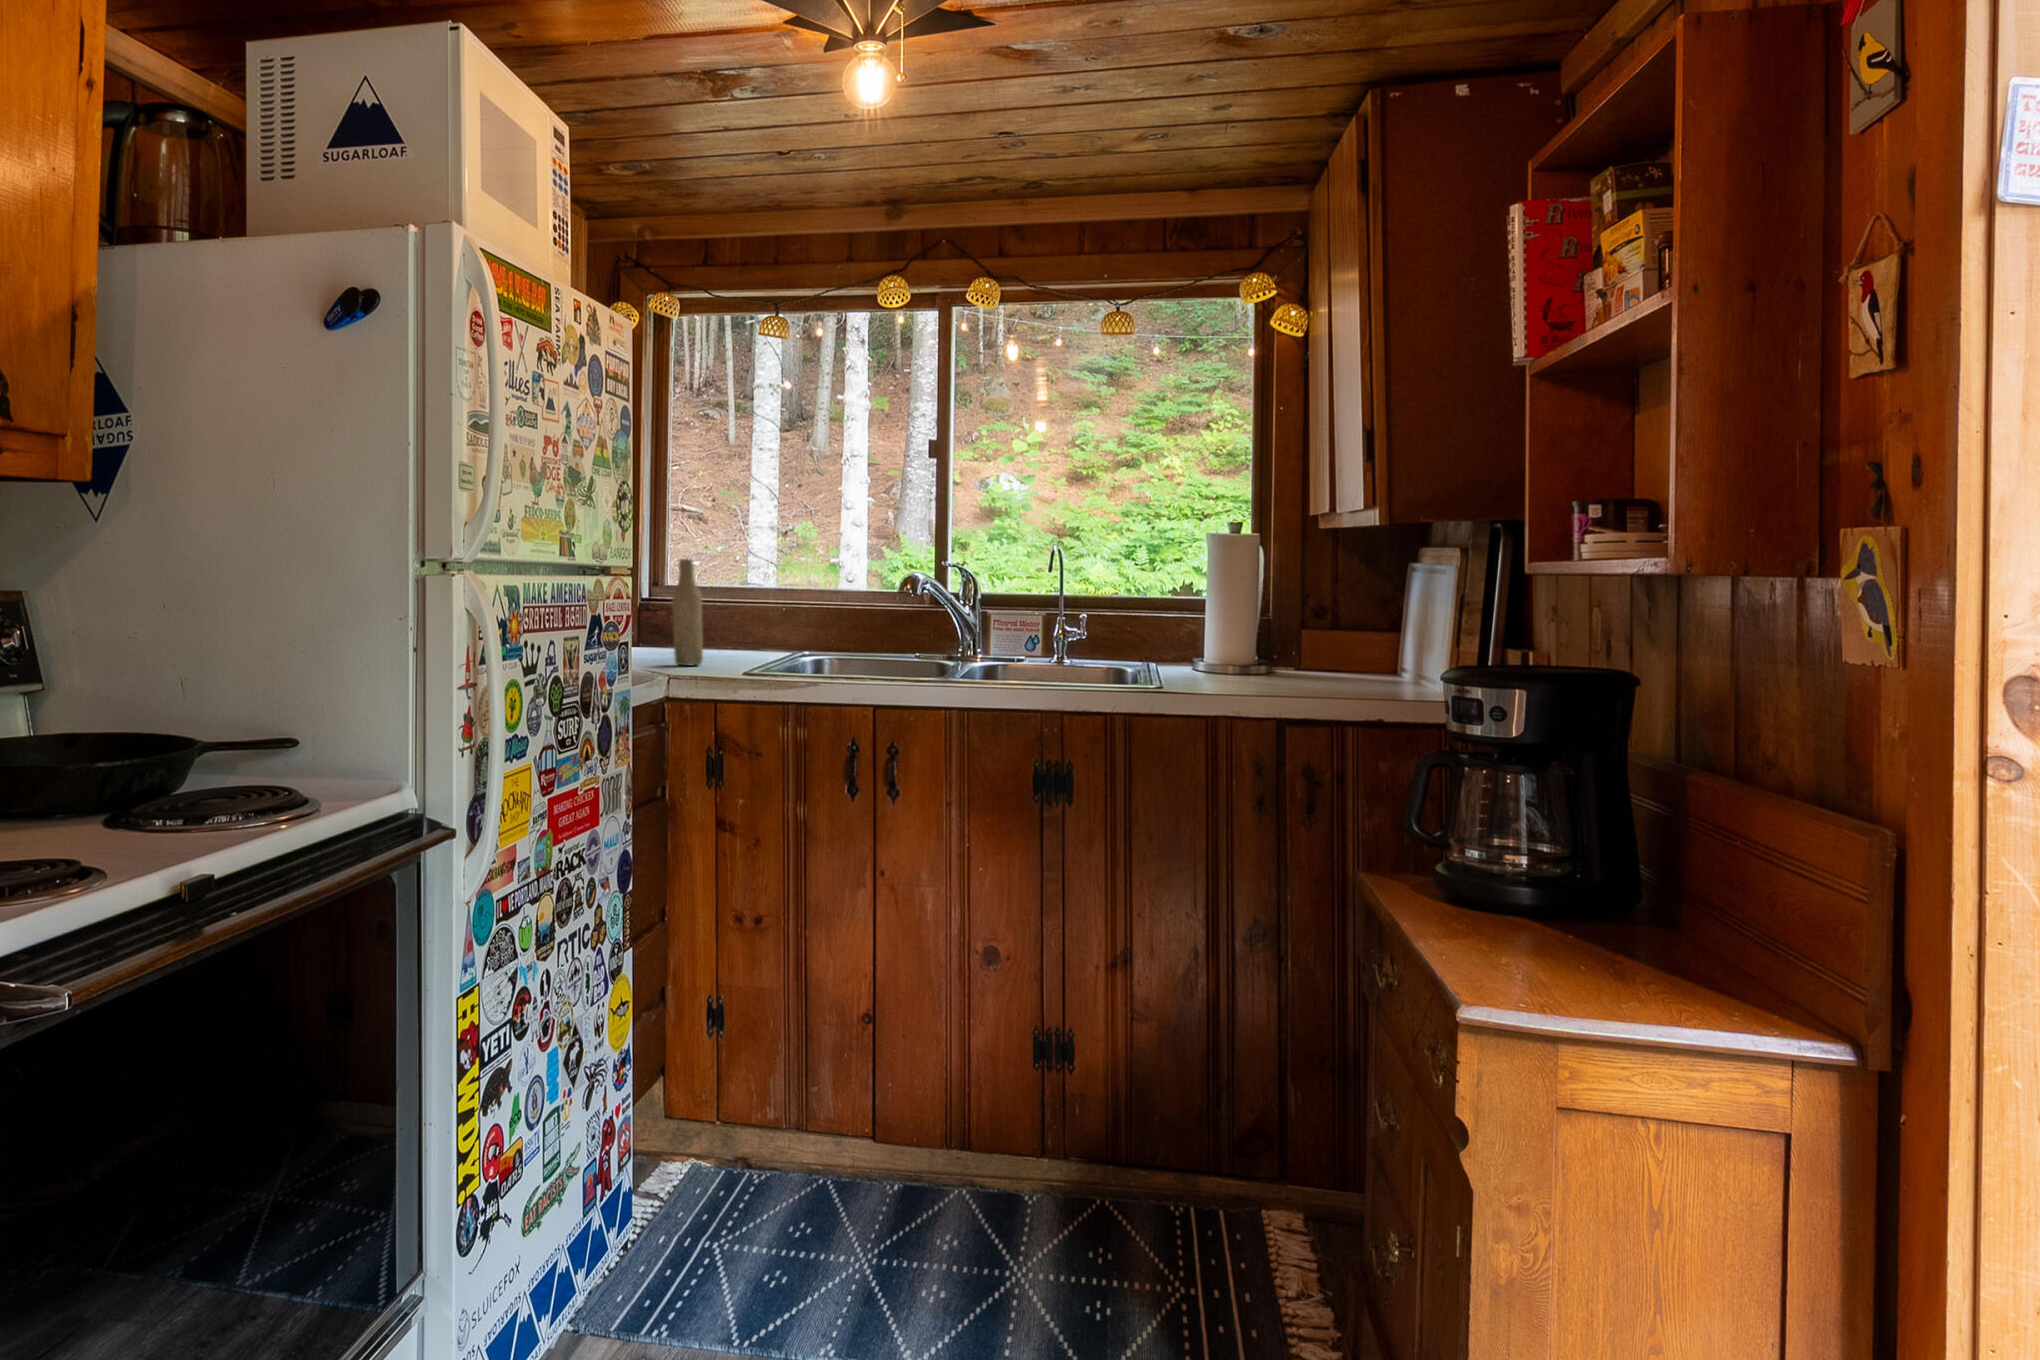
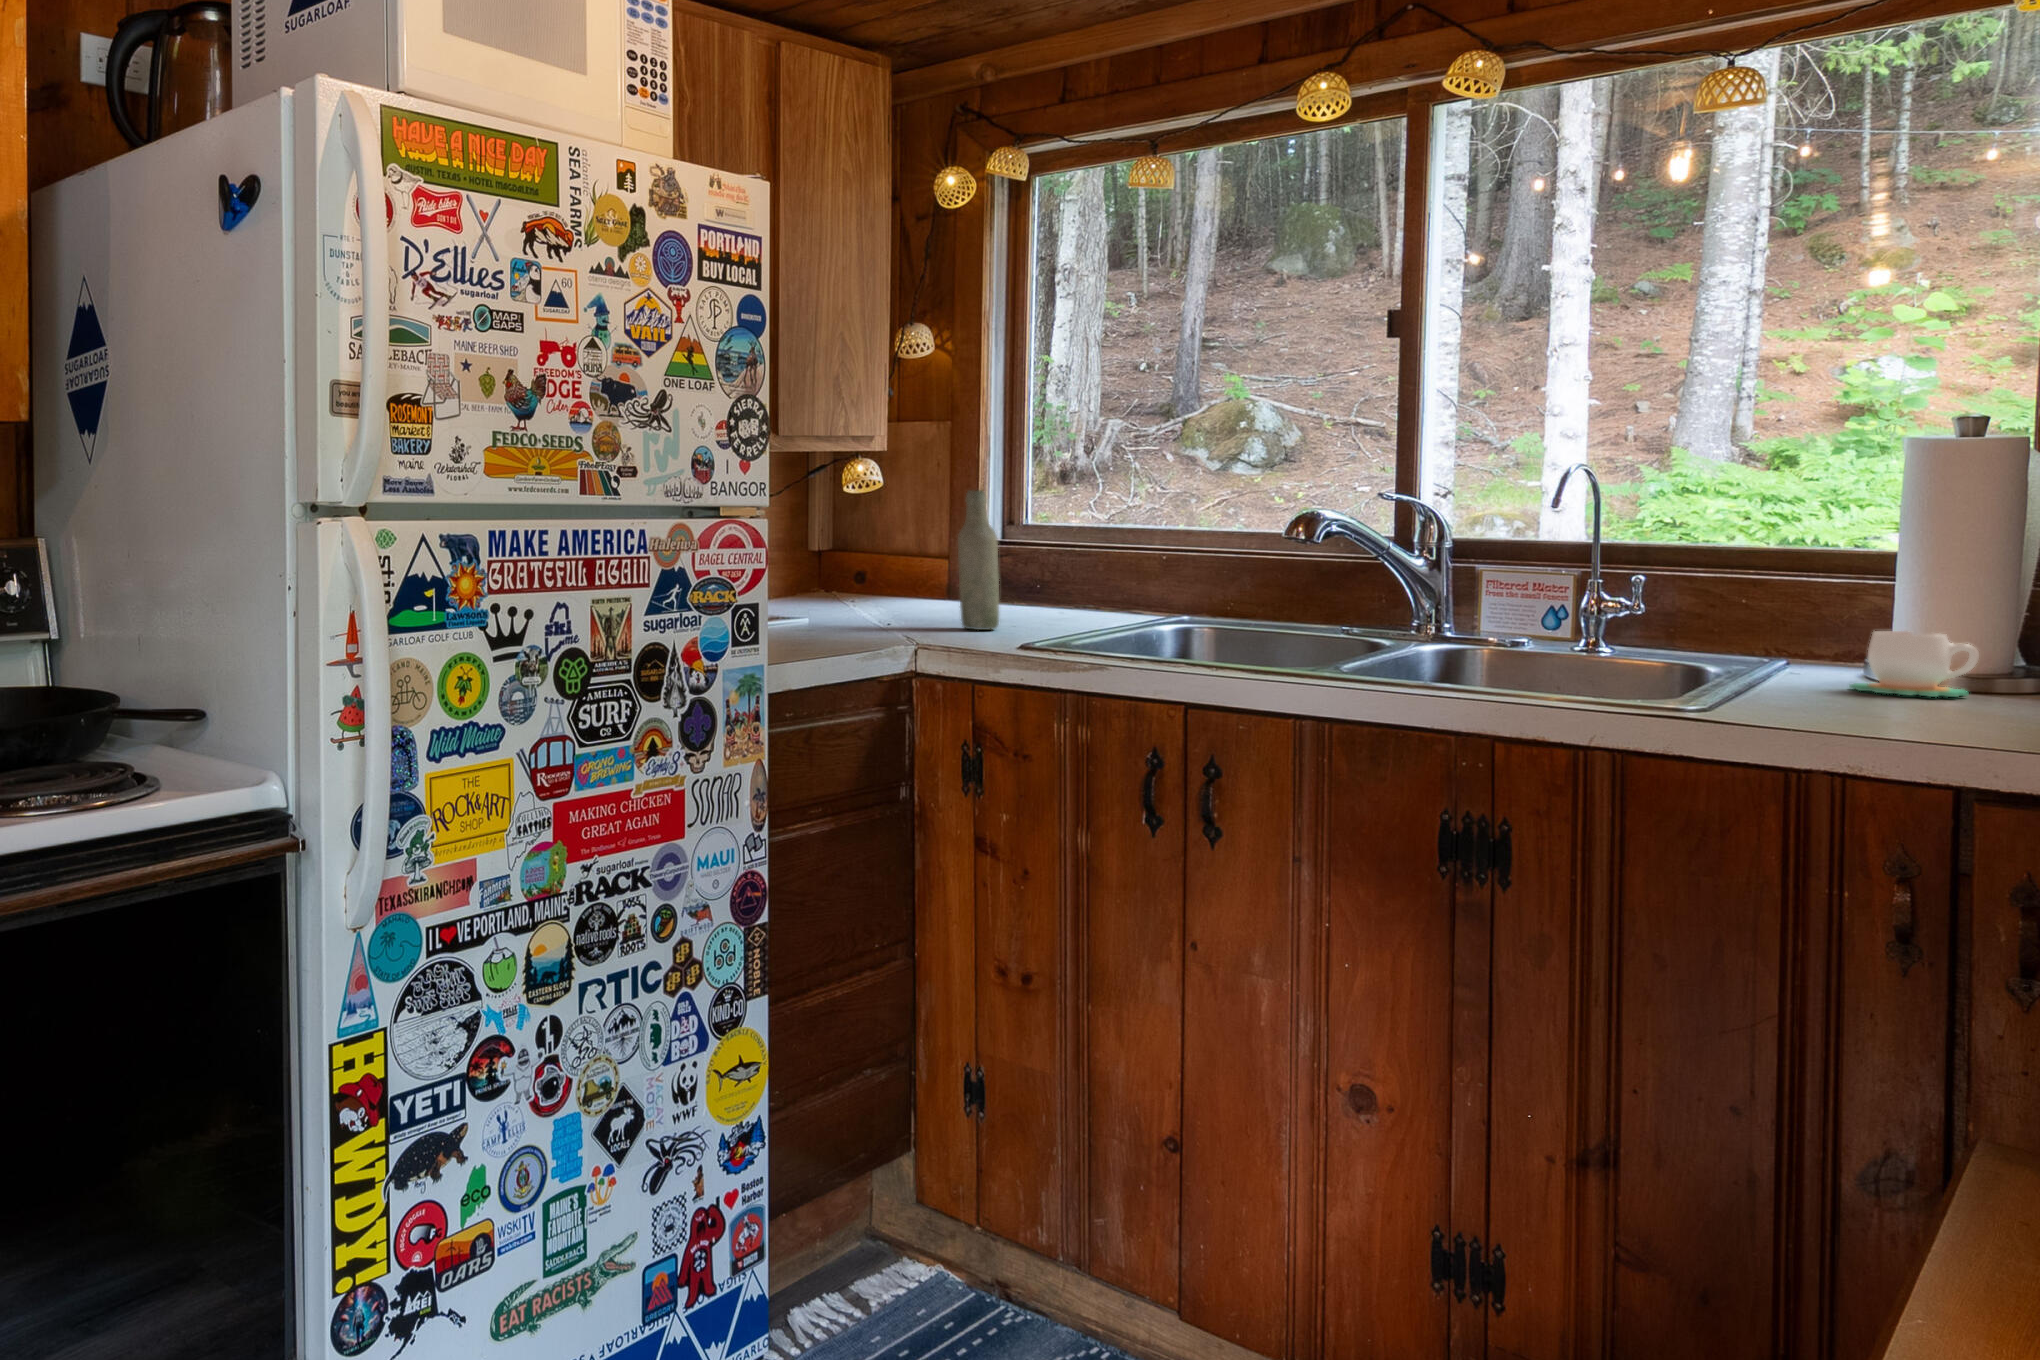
mug: none [1197,643,1251,678] -> present [1850,631,1979,697]

